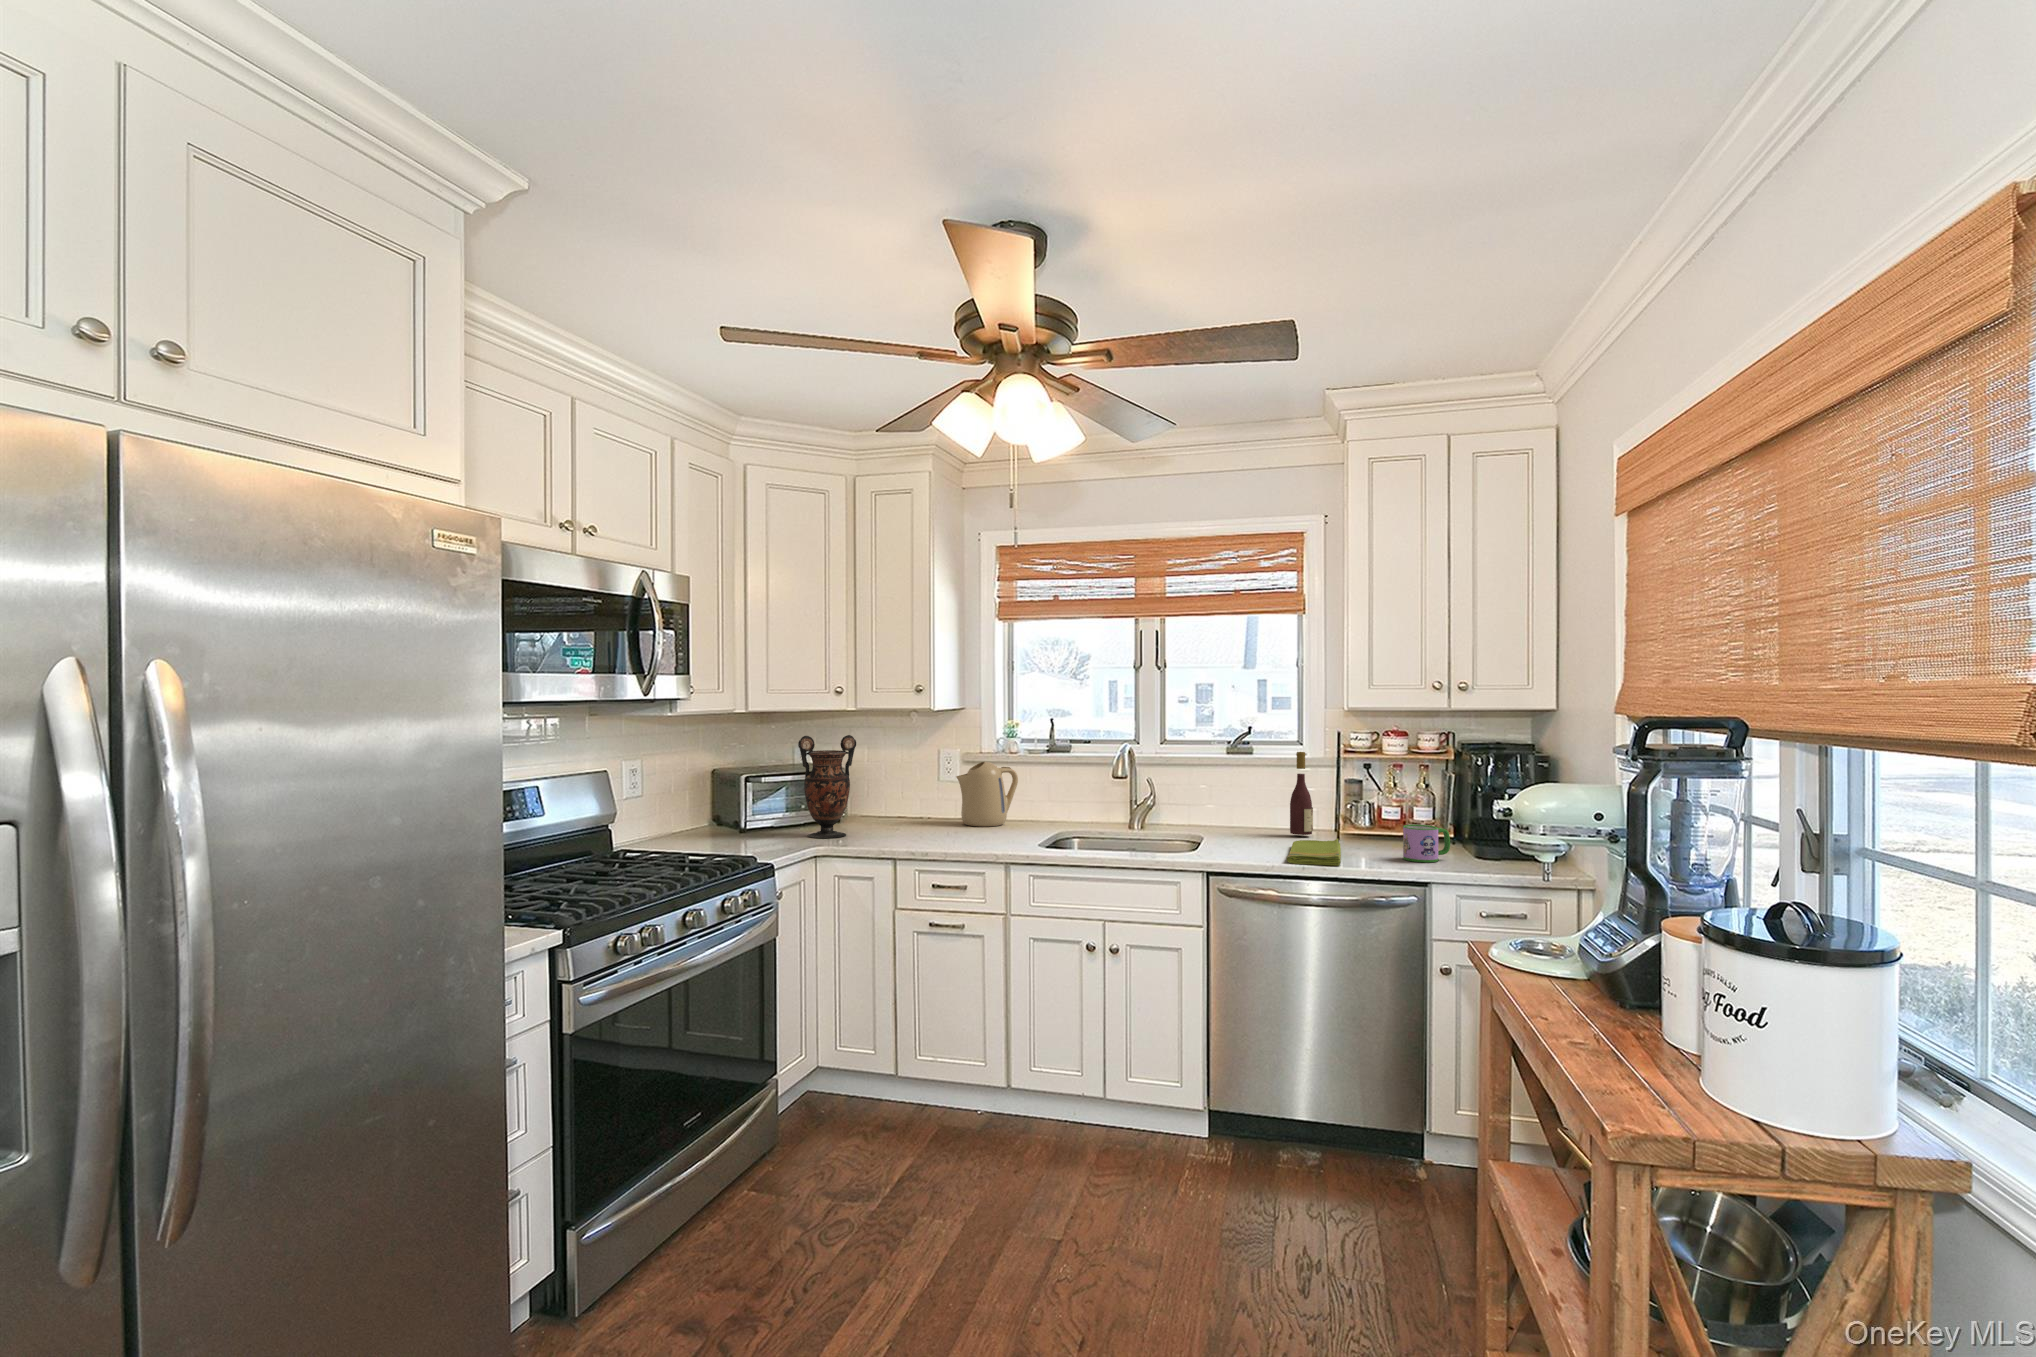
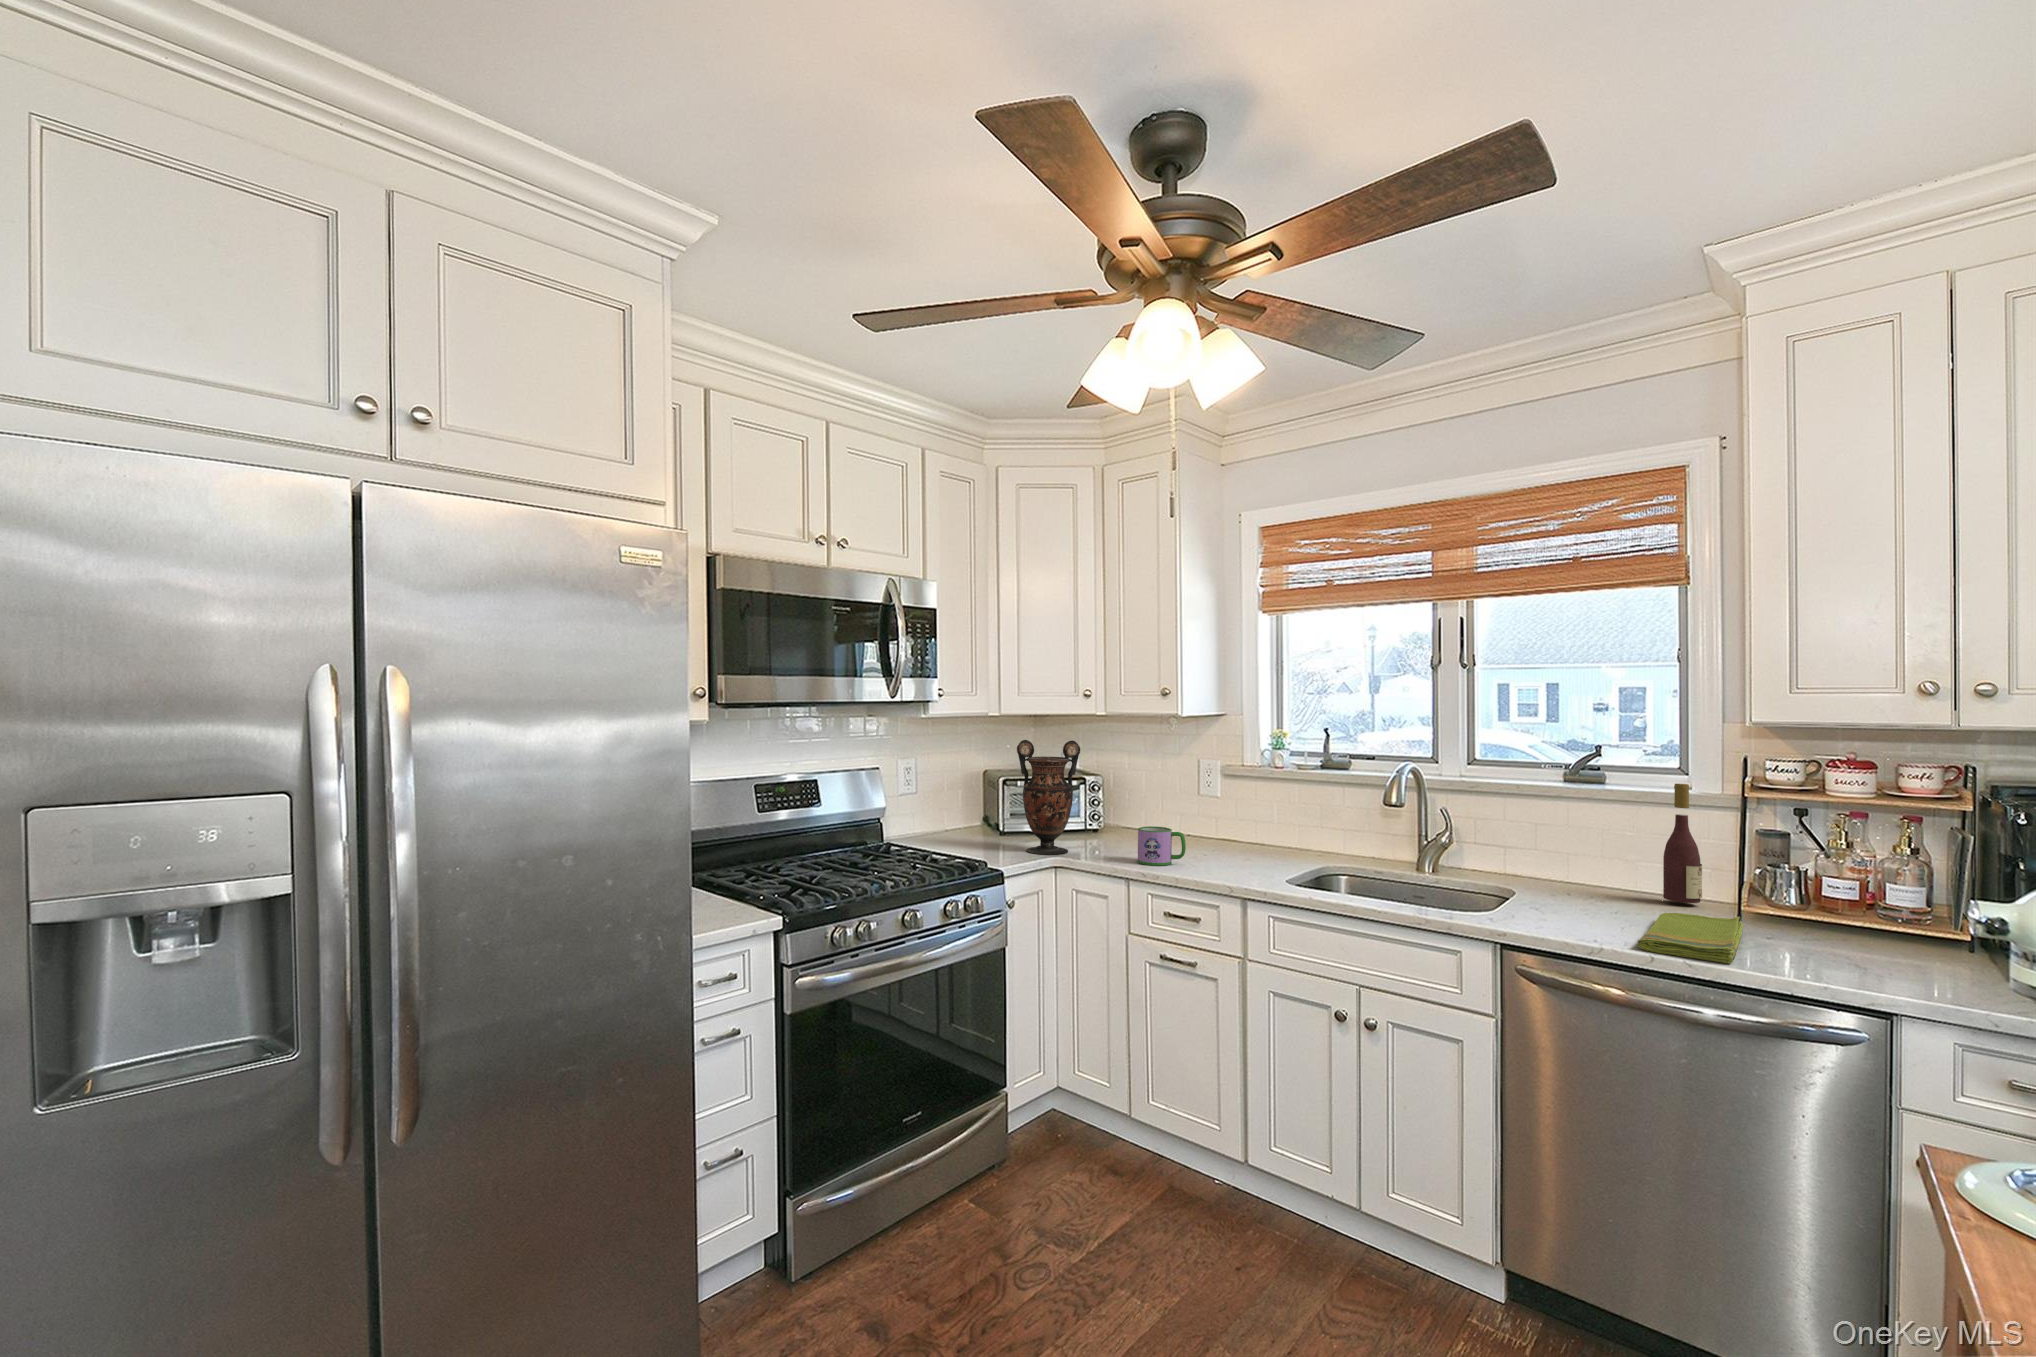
kettle: present [956,762,1018,827] -> none [1203,776,1281,853]
mug: present [1403,825,1450,862] -> present [1138,826,1186,866]

